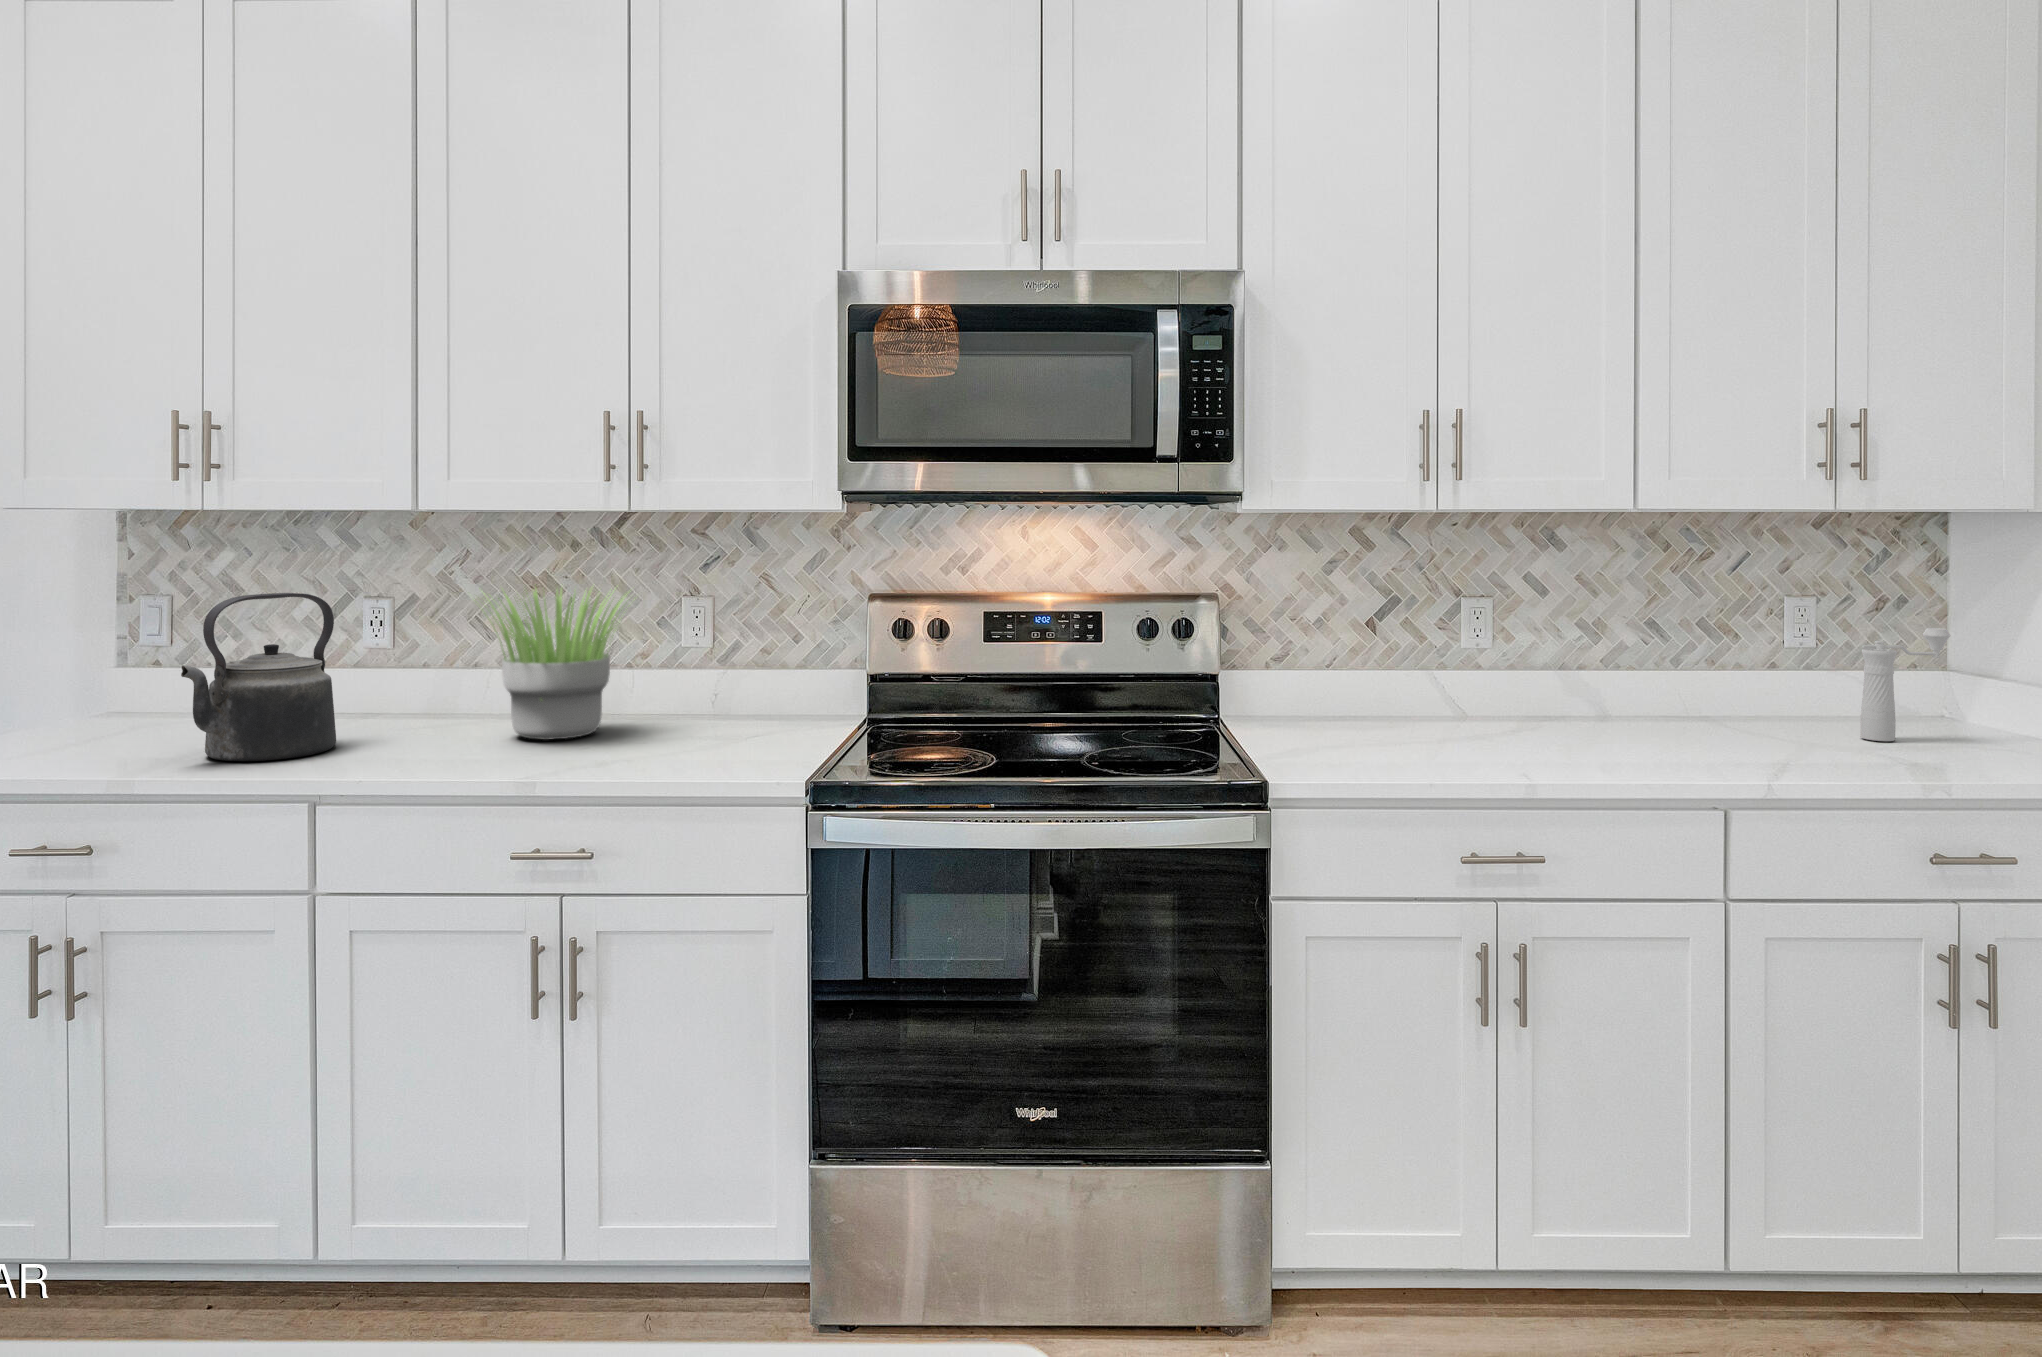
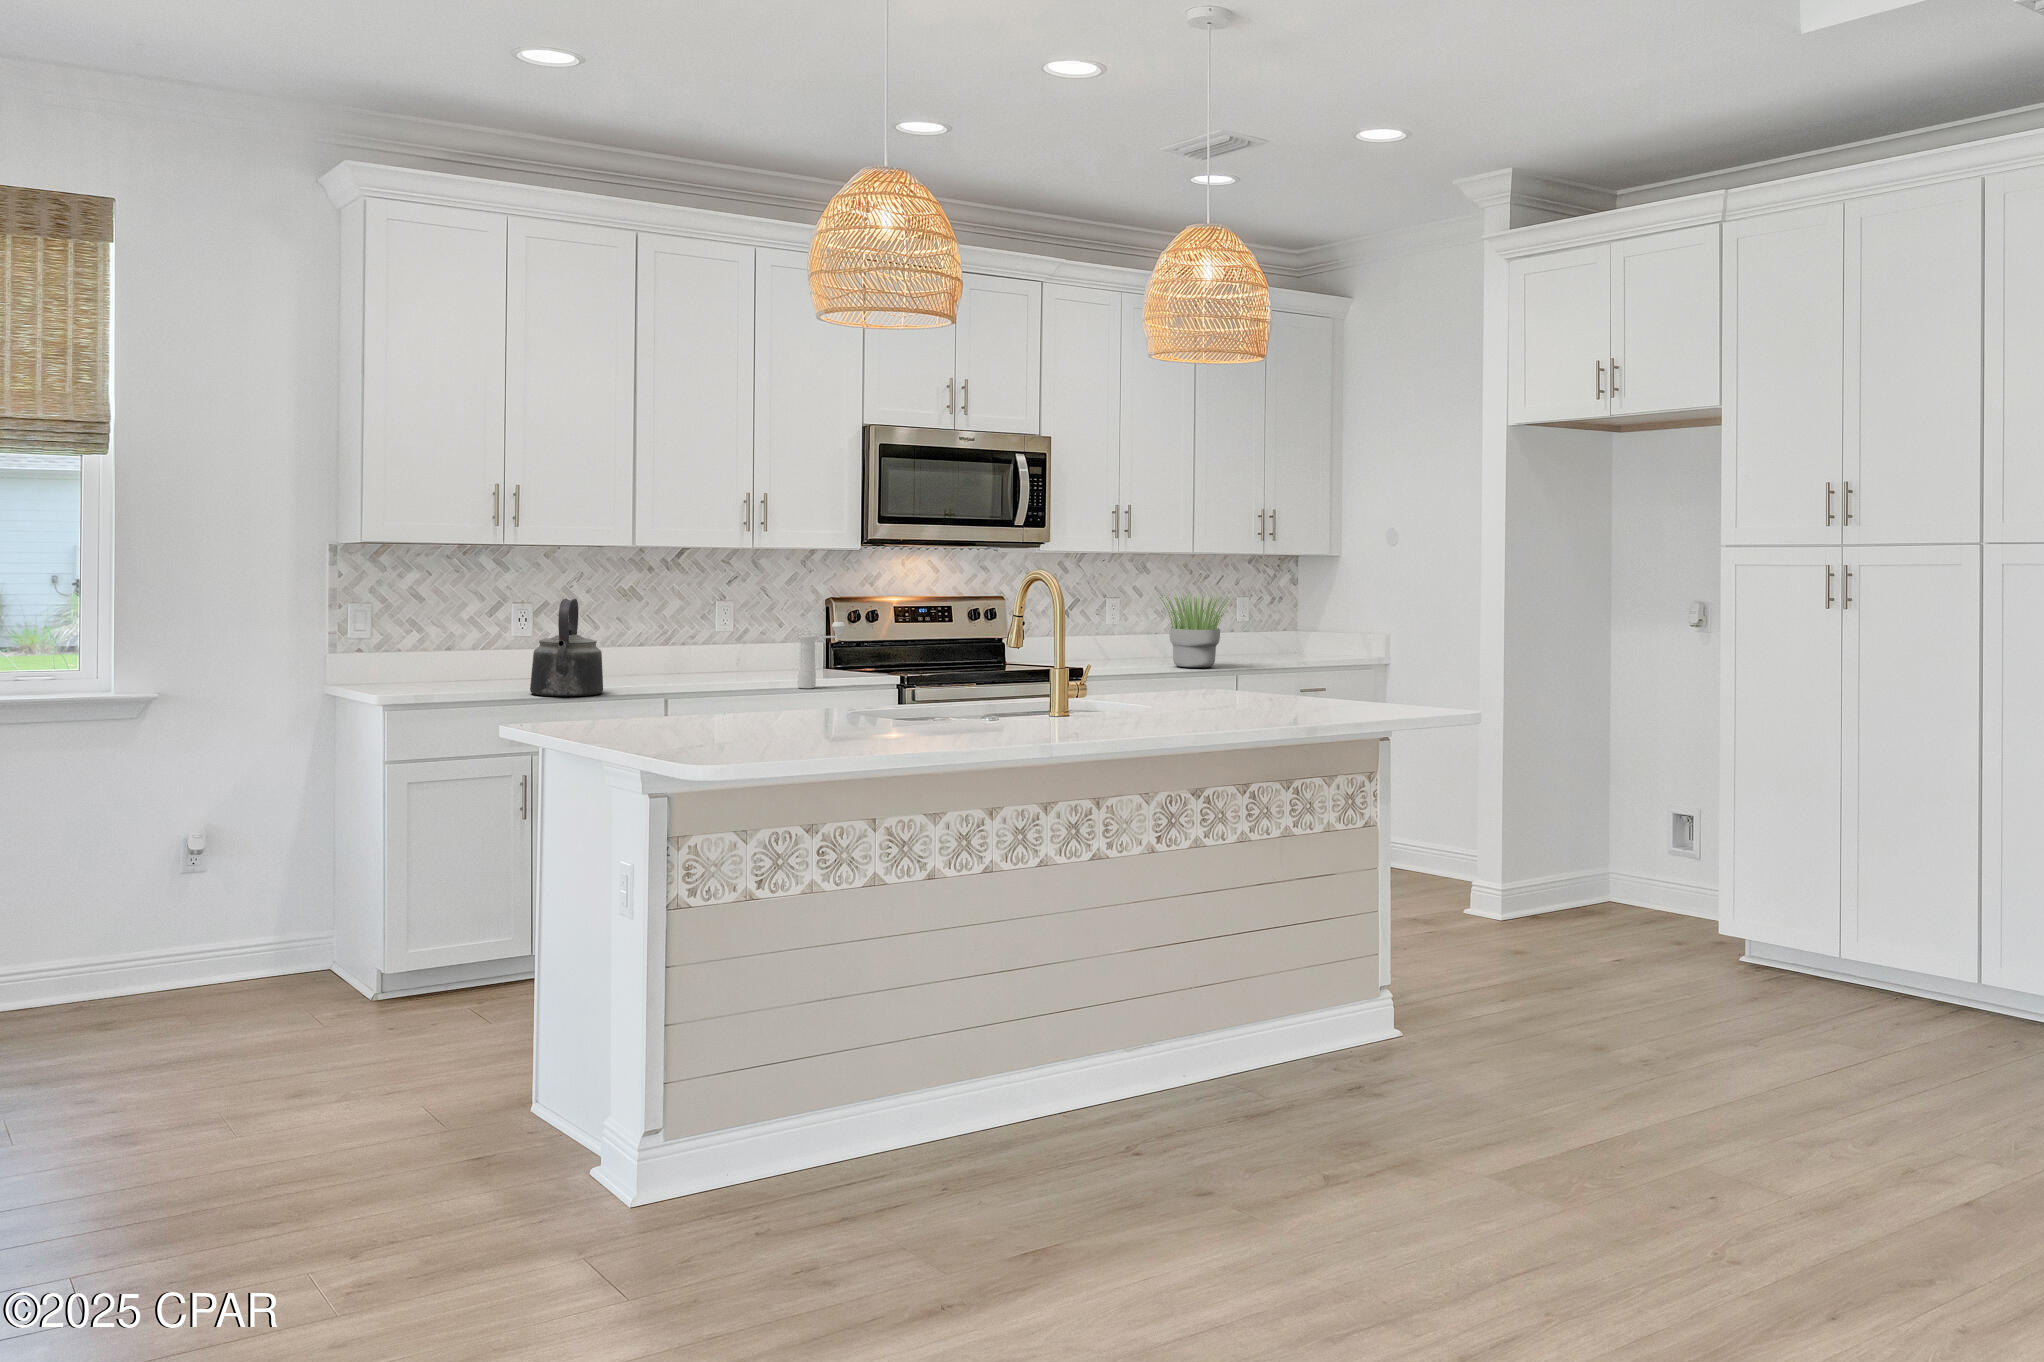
potted plant: present [476,589,630,740] -> present [1159,594,1232,668]
pepper mill: present [1860,628,1950,741] -> present [798,622,845,688]

